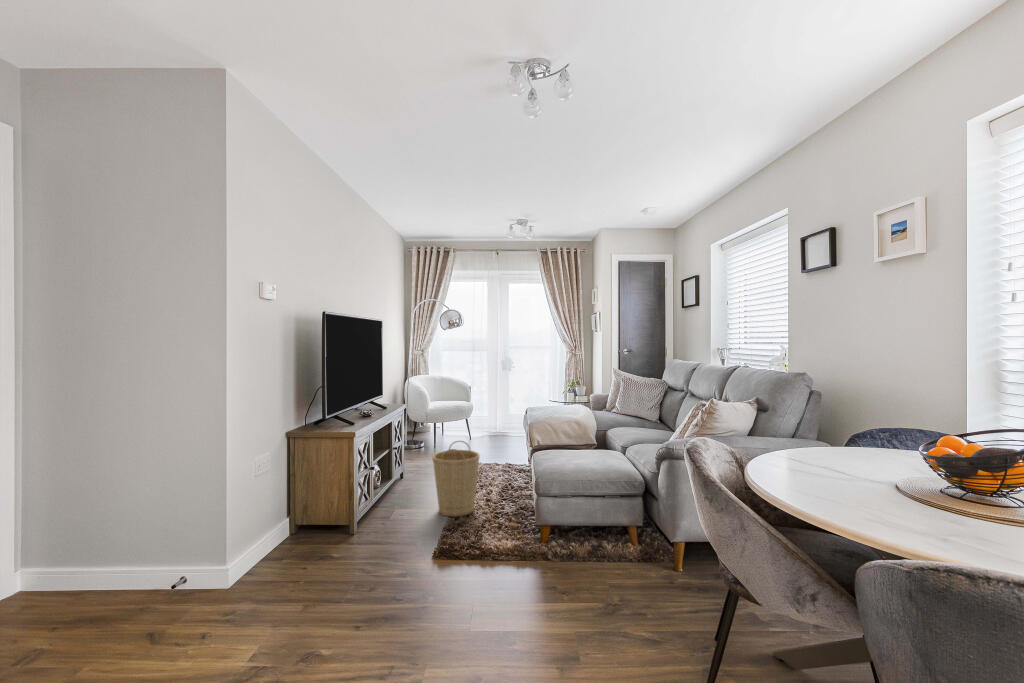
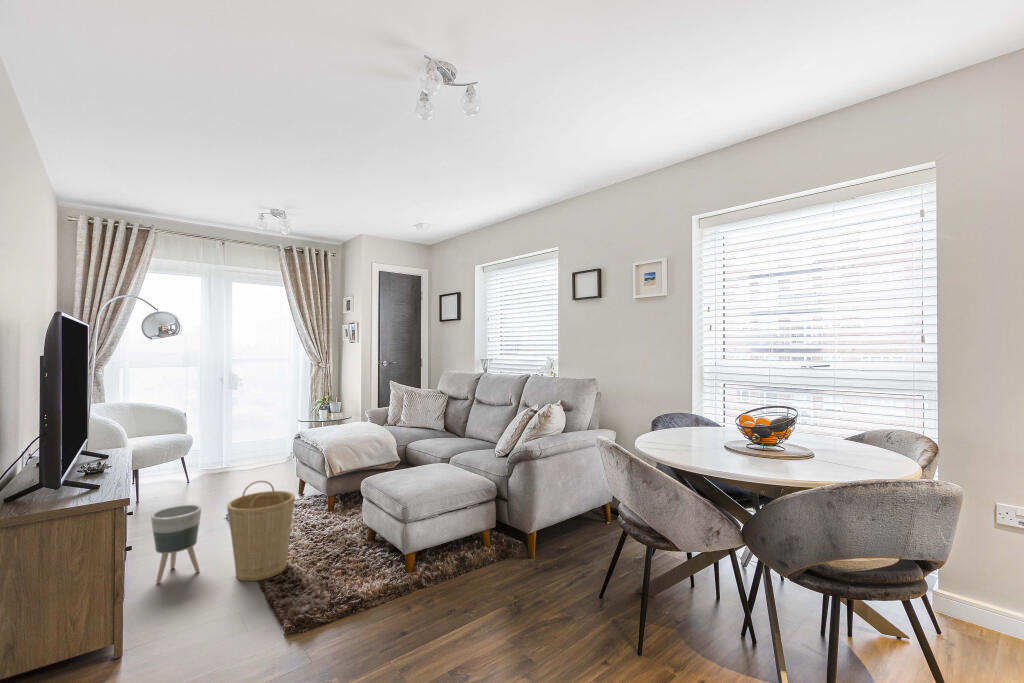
planter: none [397,450,427,501] -> present [151,505,201,583]

